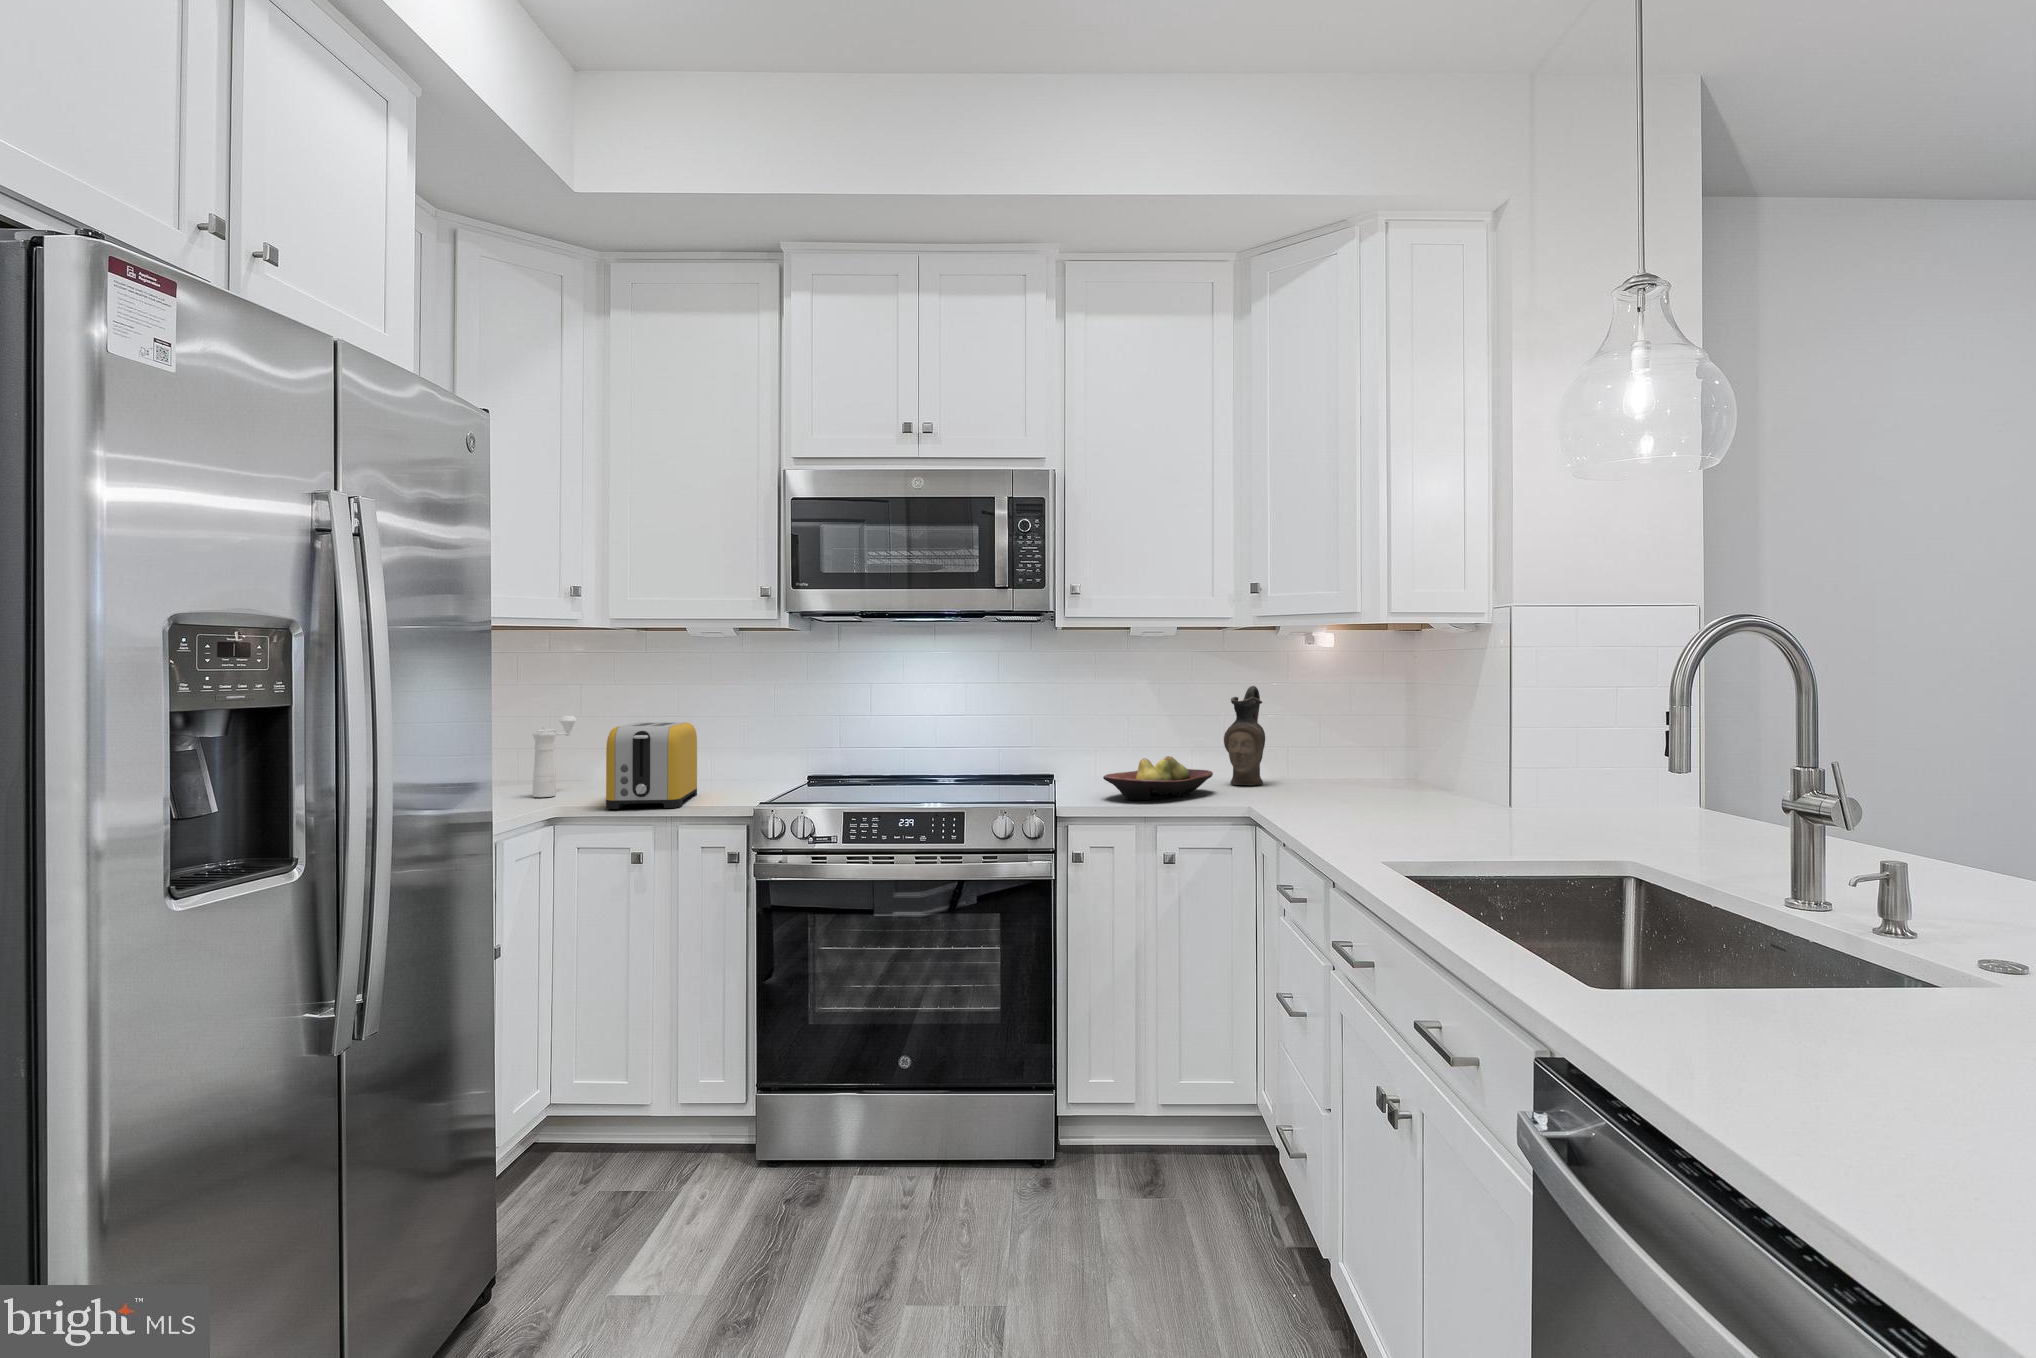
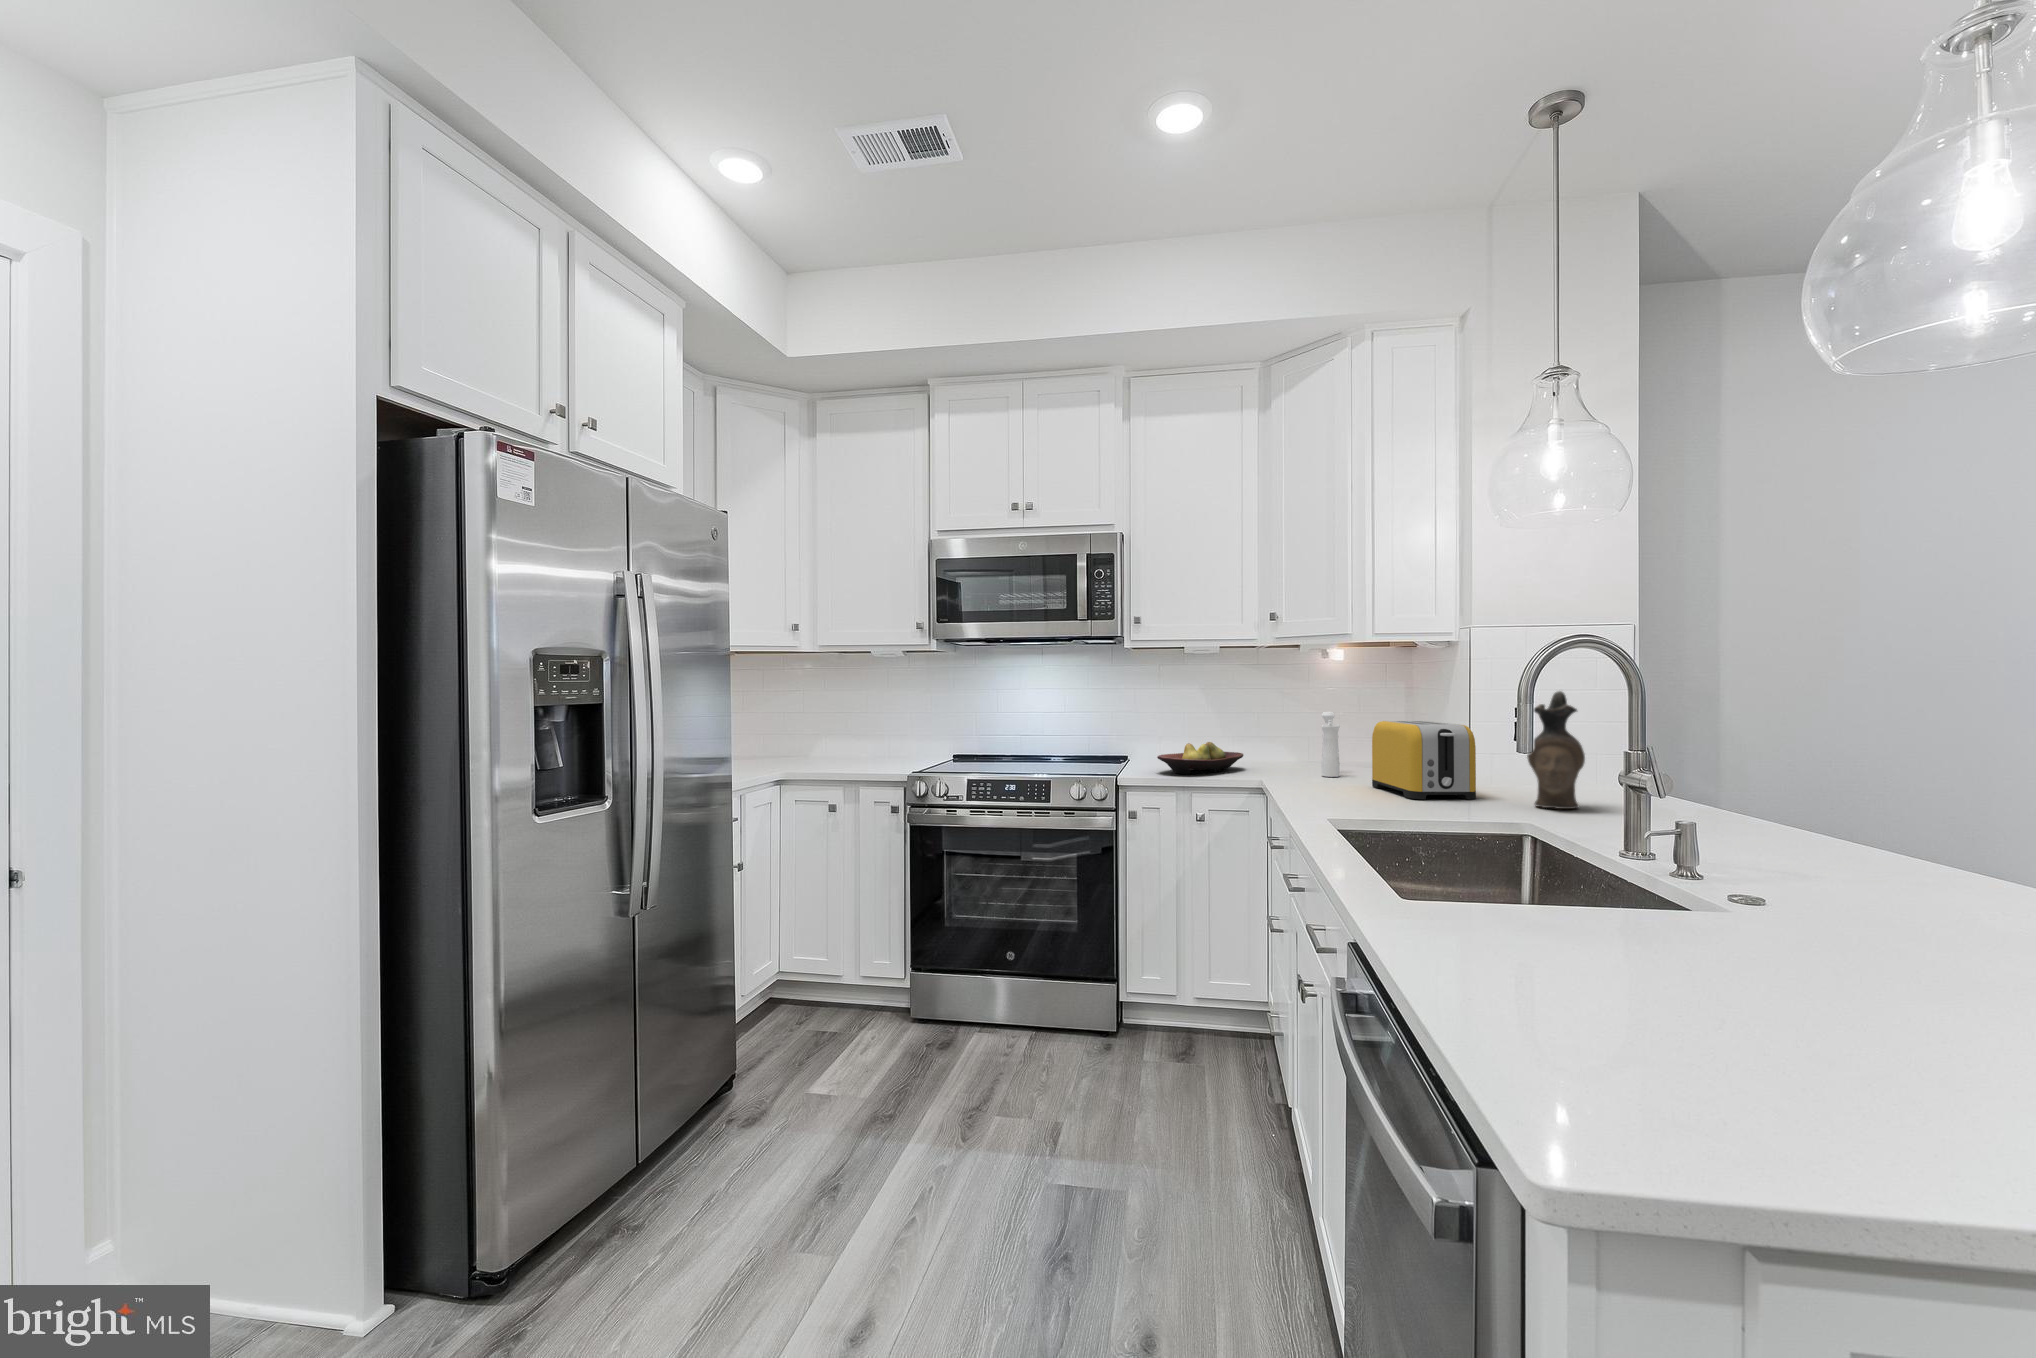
ceramic pitcher: present [1224,686,1265,785] -> present [1527,691,1585,809]
pepper mill: present [533,716,576,797] -> present [1321,712,1340,777]
toaster: present [606,722,697,809] -> present [1372,721,1476,799]

